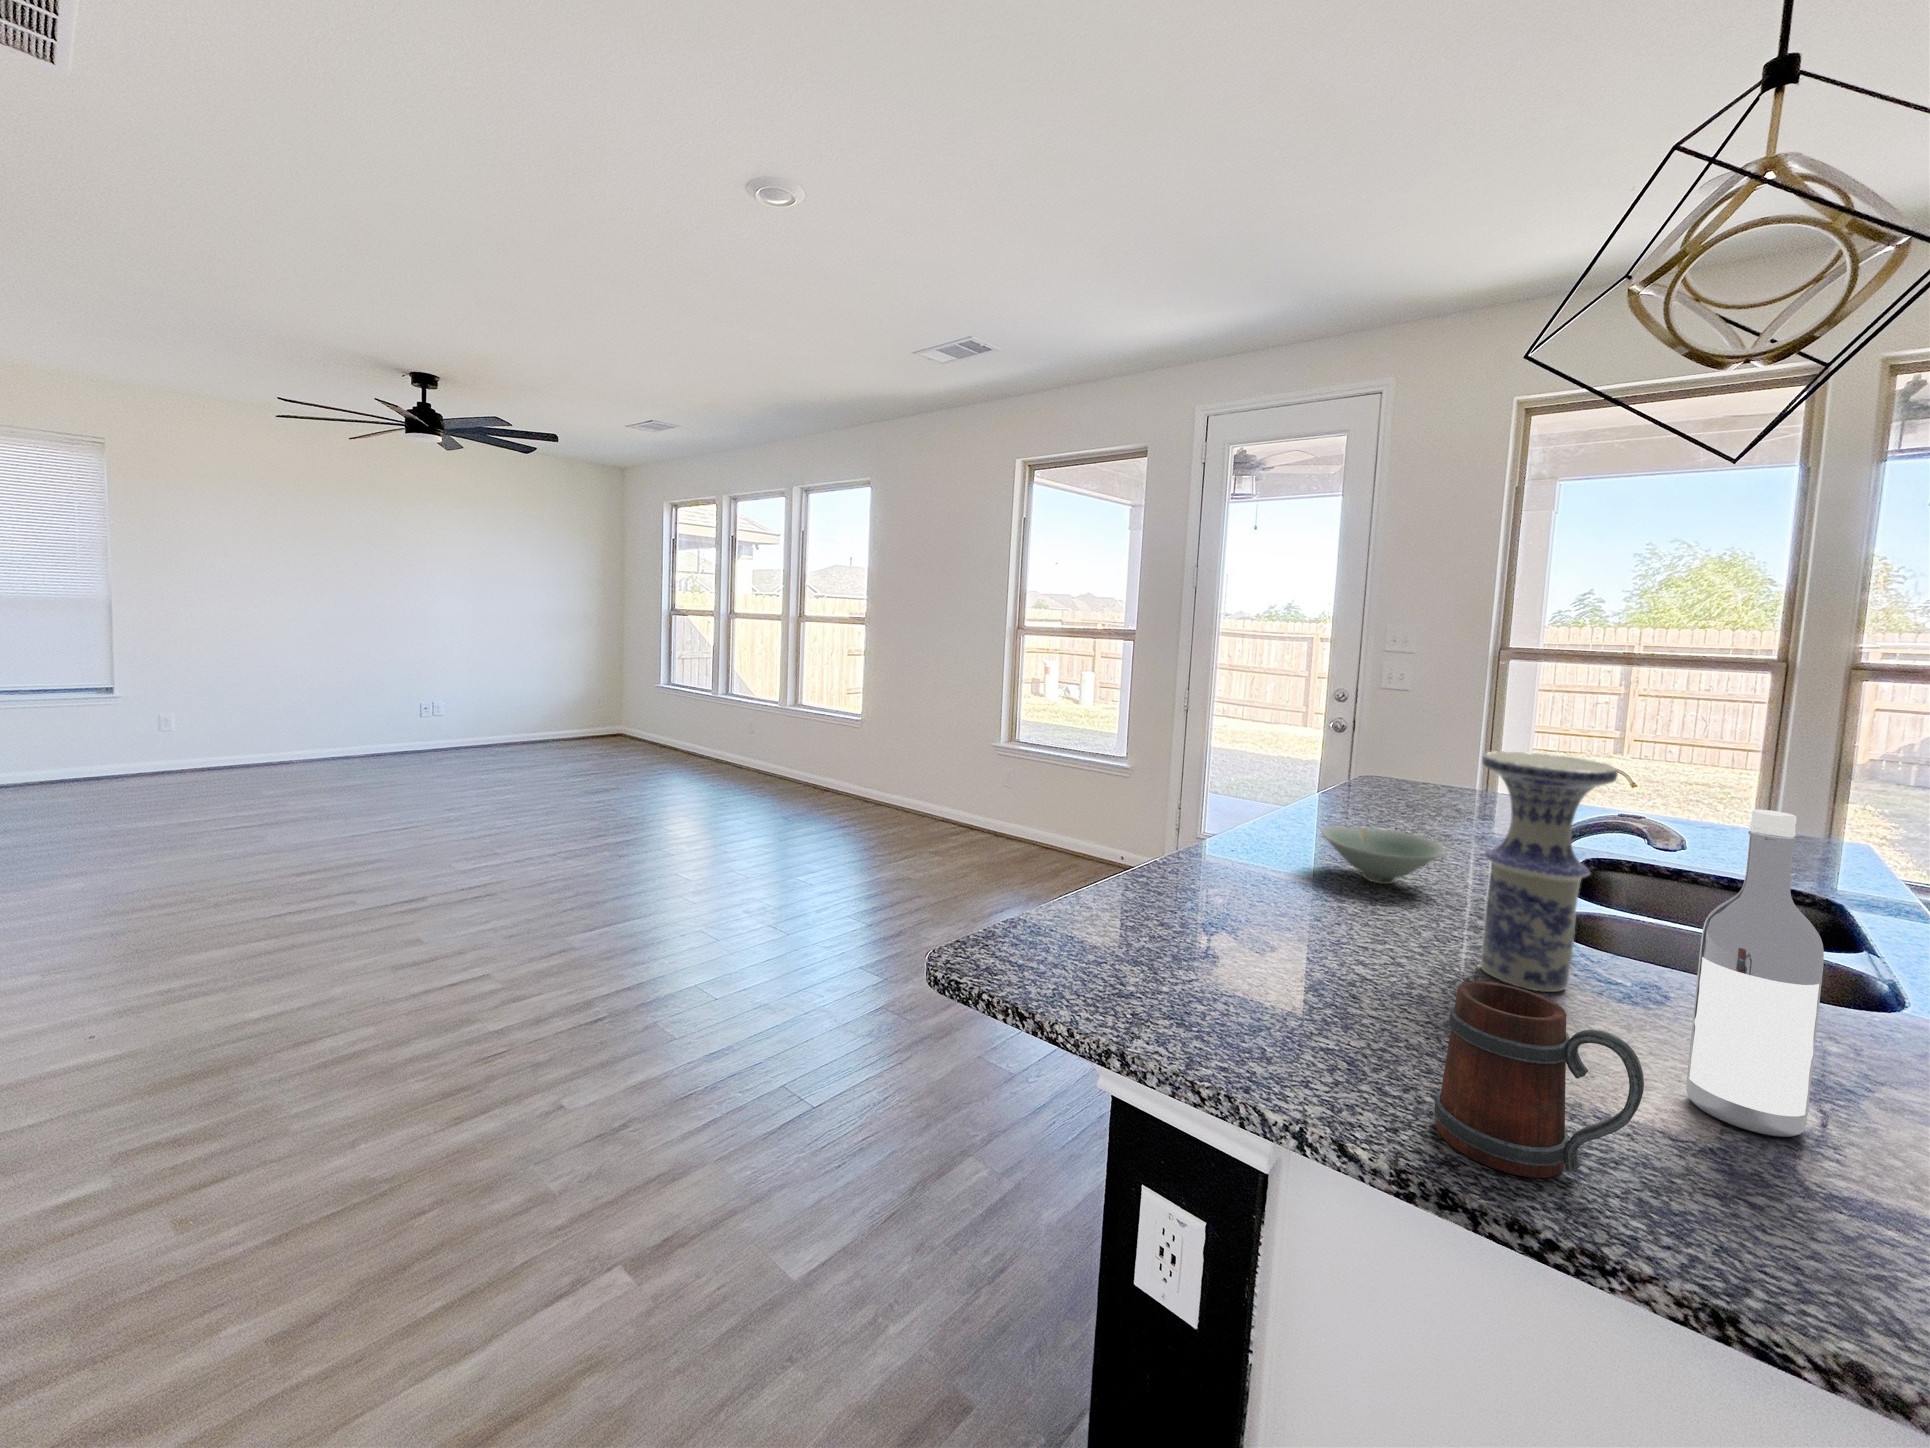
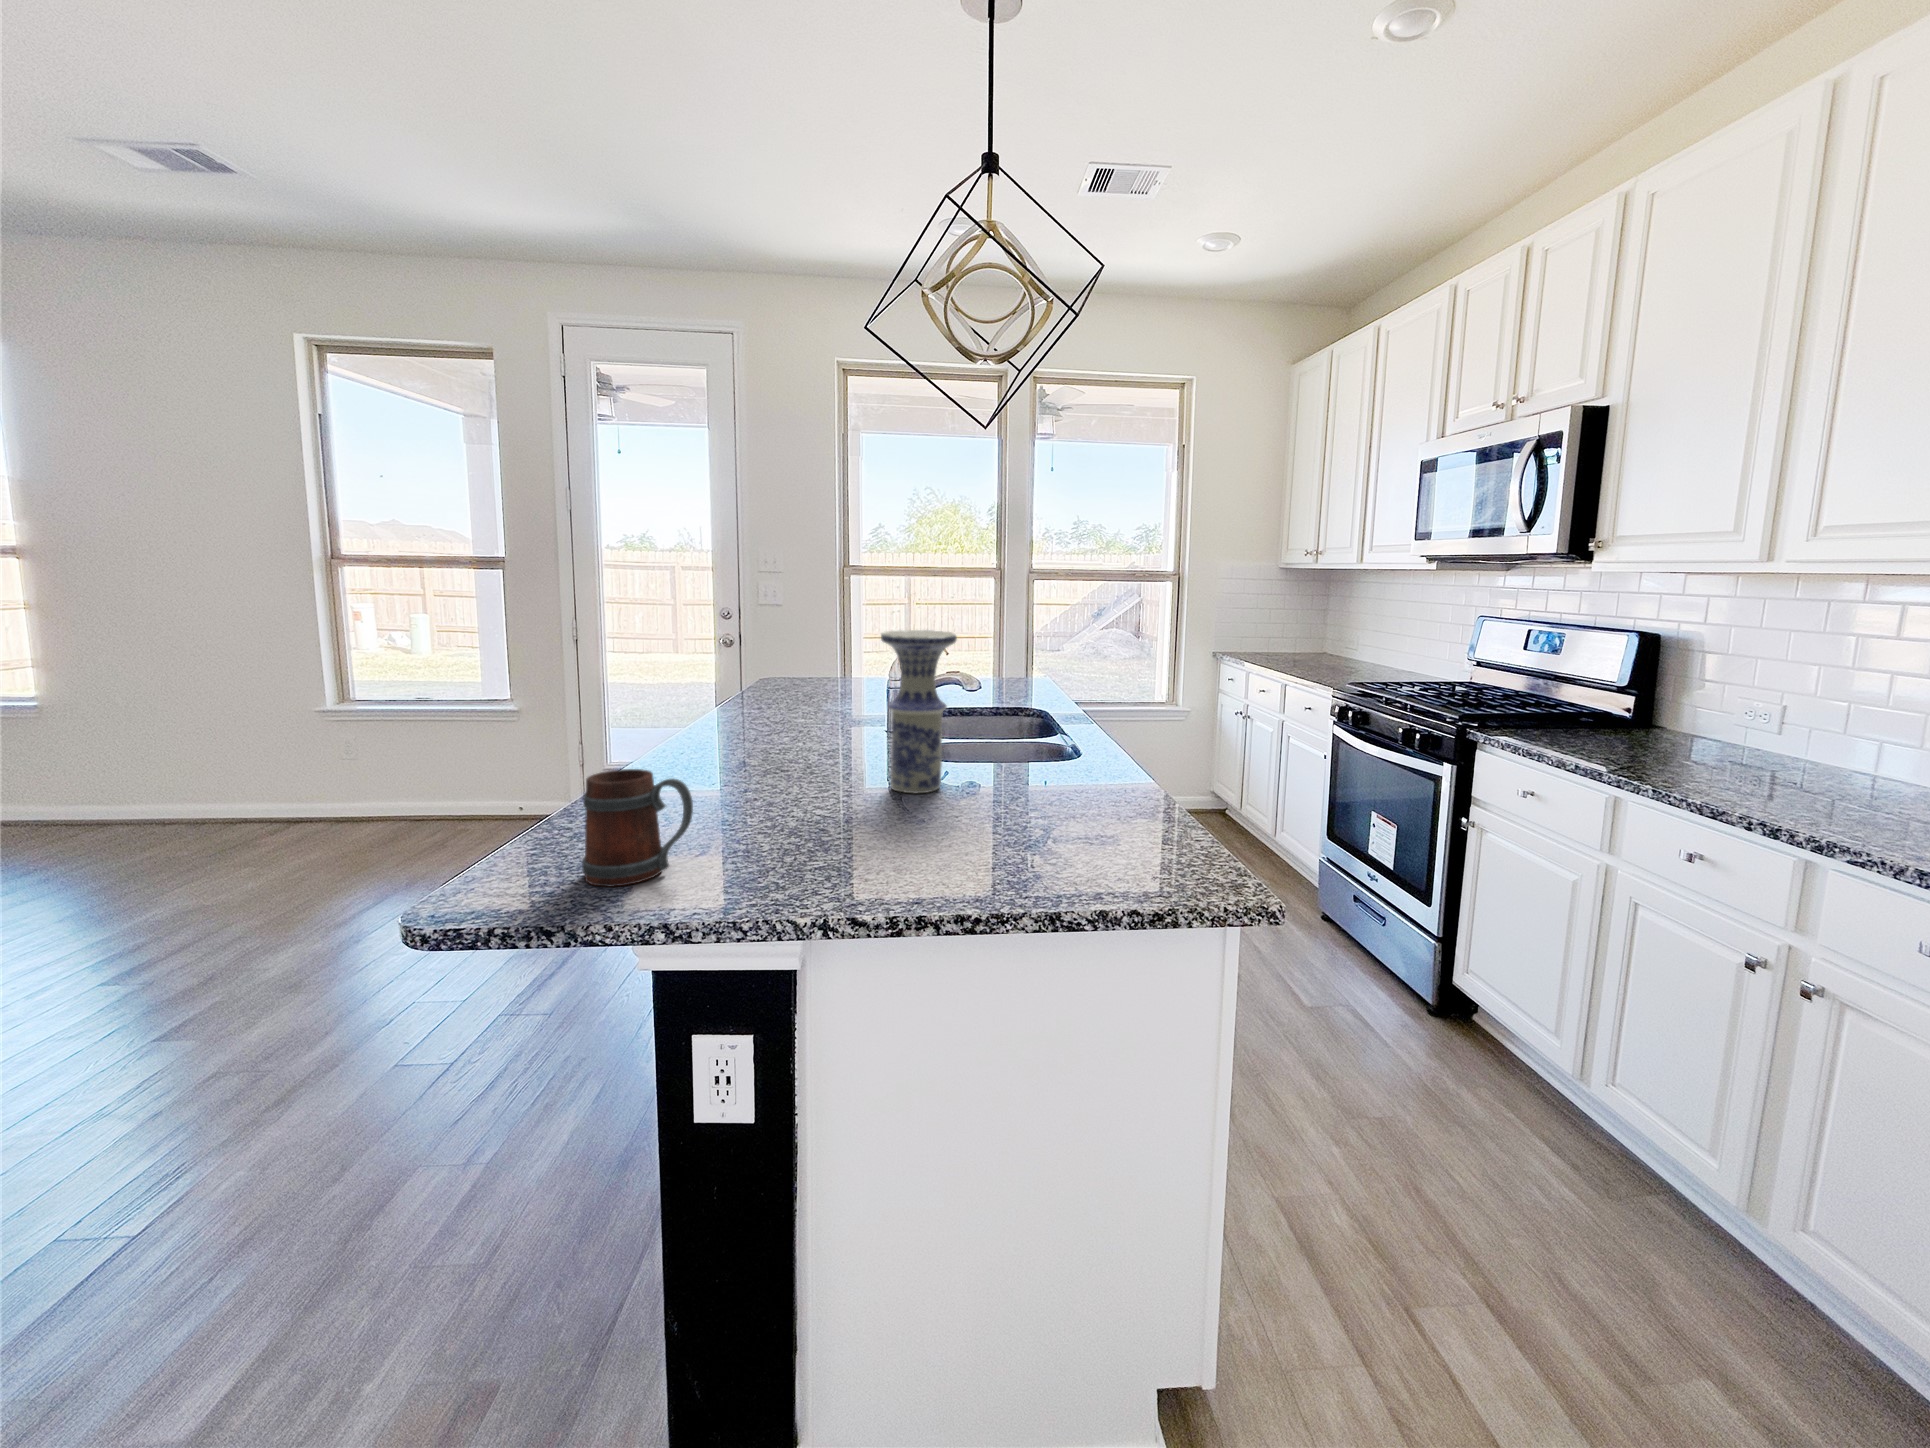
wine bottle: present [1686,810,1824,1137] -> none [1011,644,1061,830]
bowl: present [1322,826,1445,884] -> none [761,709,851,752]
mug: present [1434,981,1644,1178] -> present [582,769,693,886]

